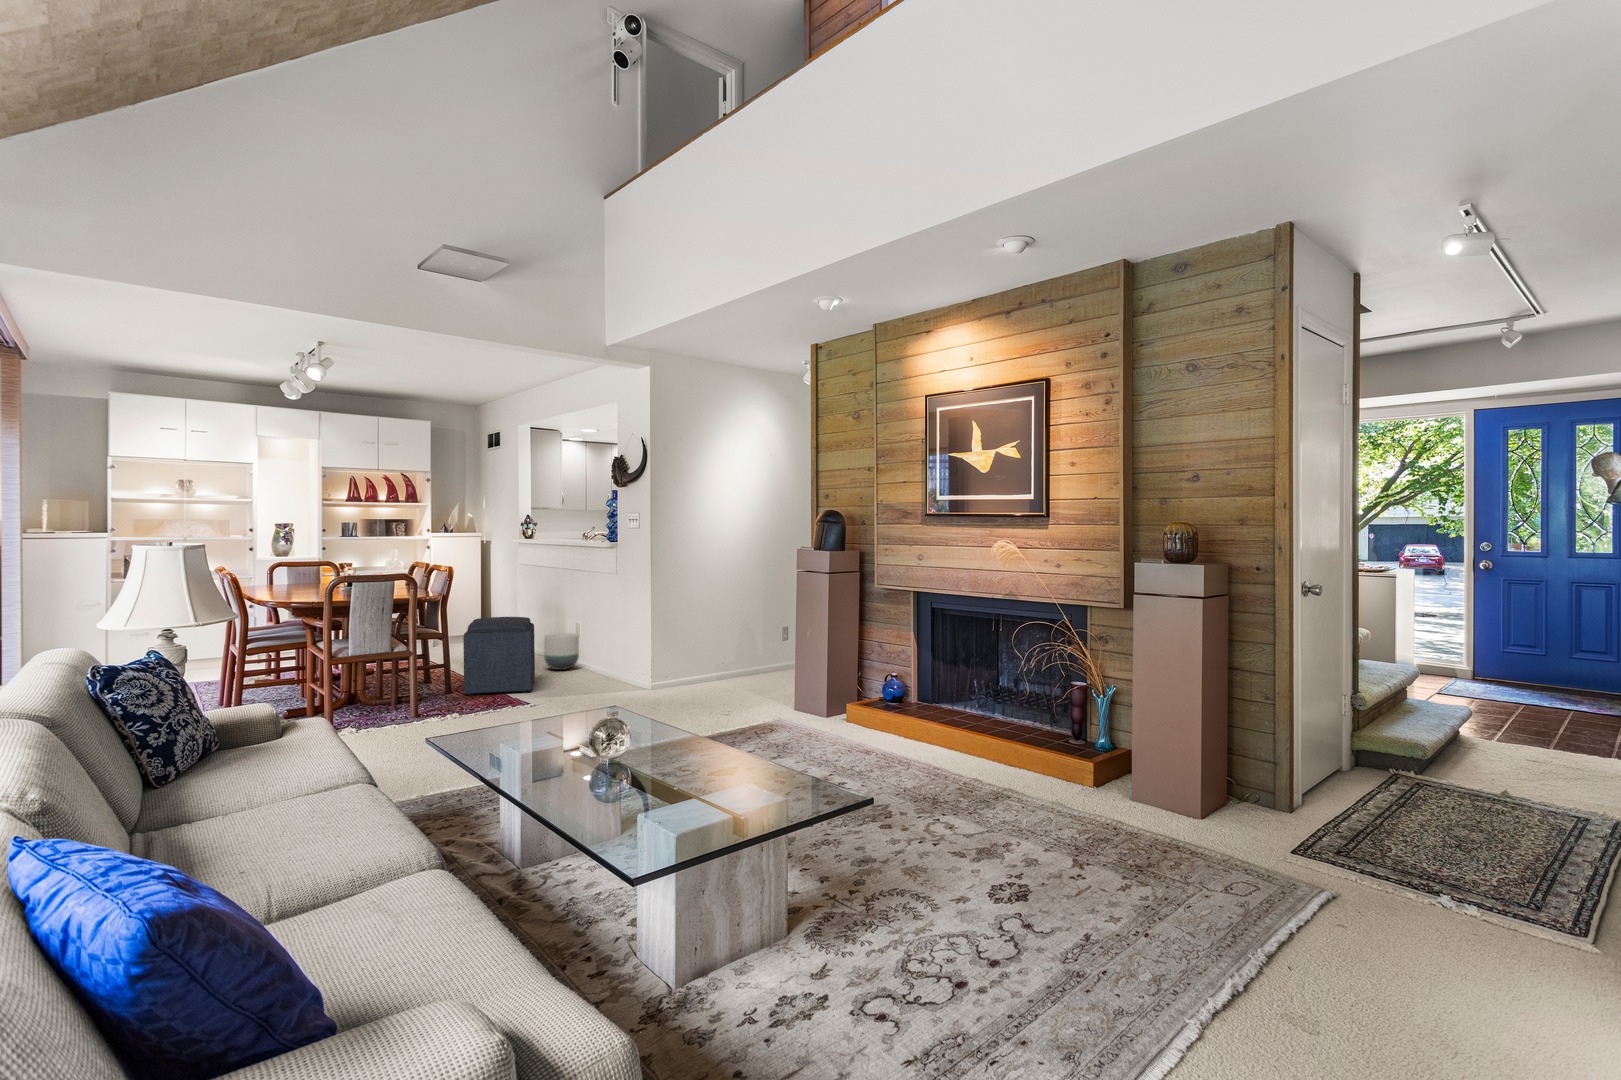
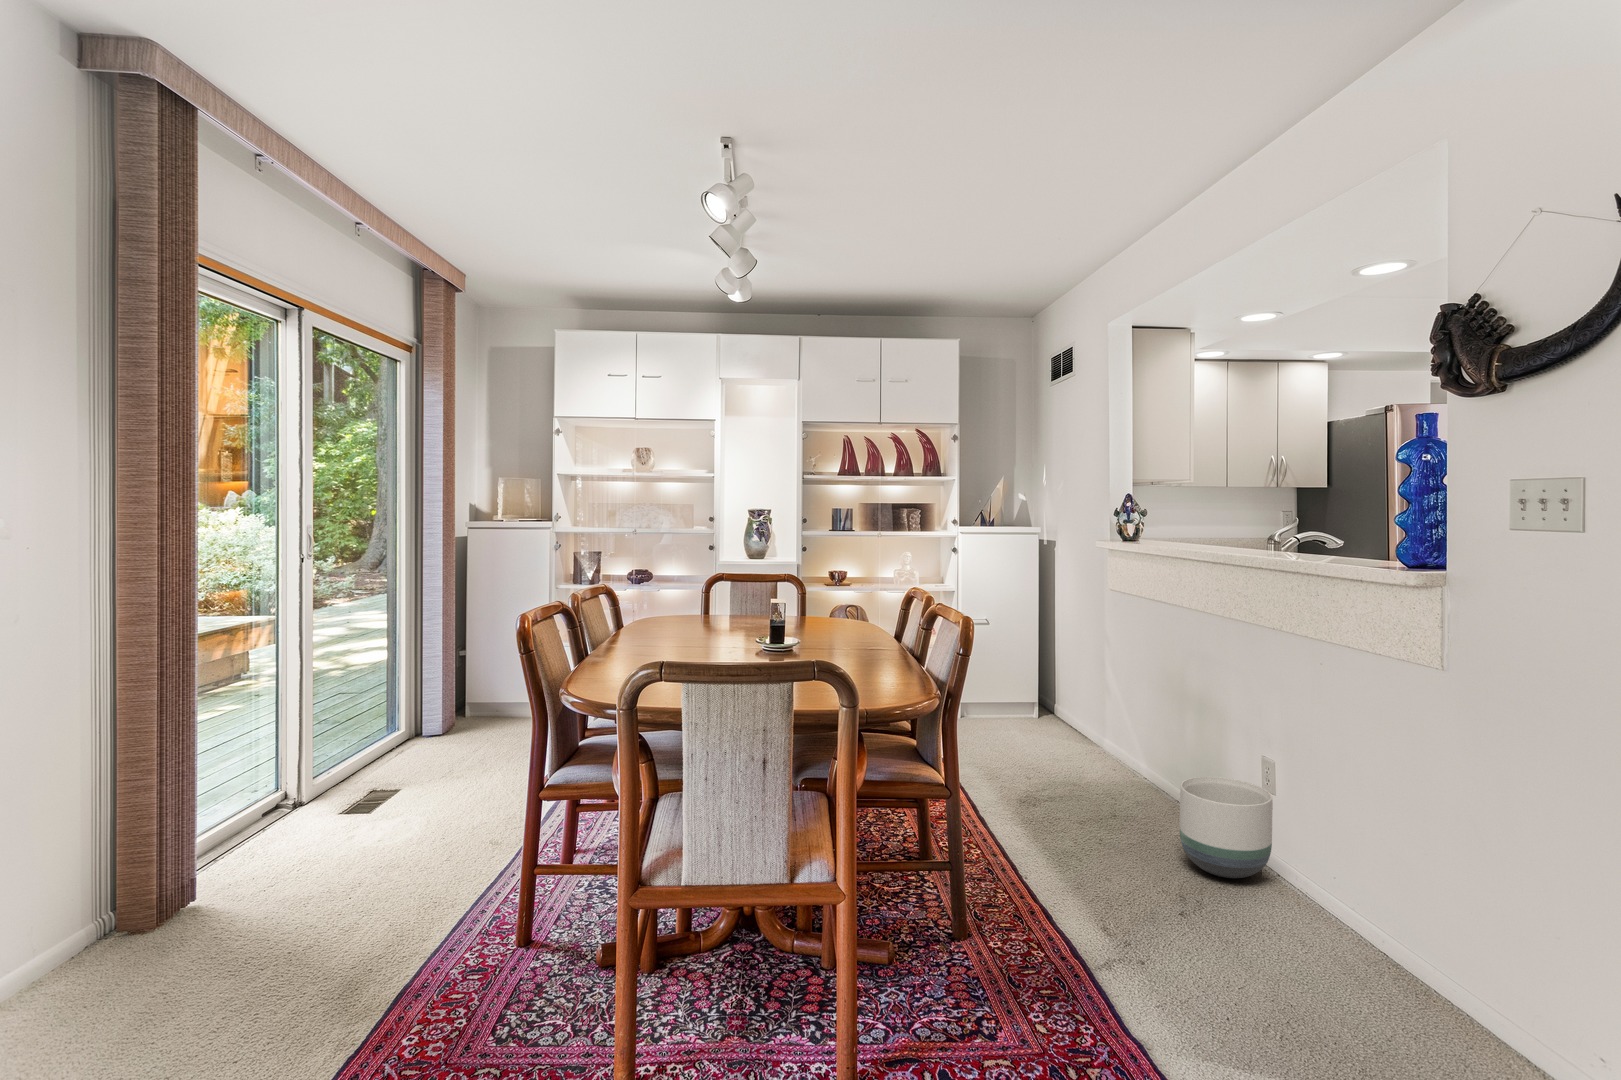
ottoman: present [463,617,535,696] -> none [987,751,1176,1013]

